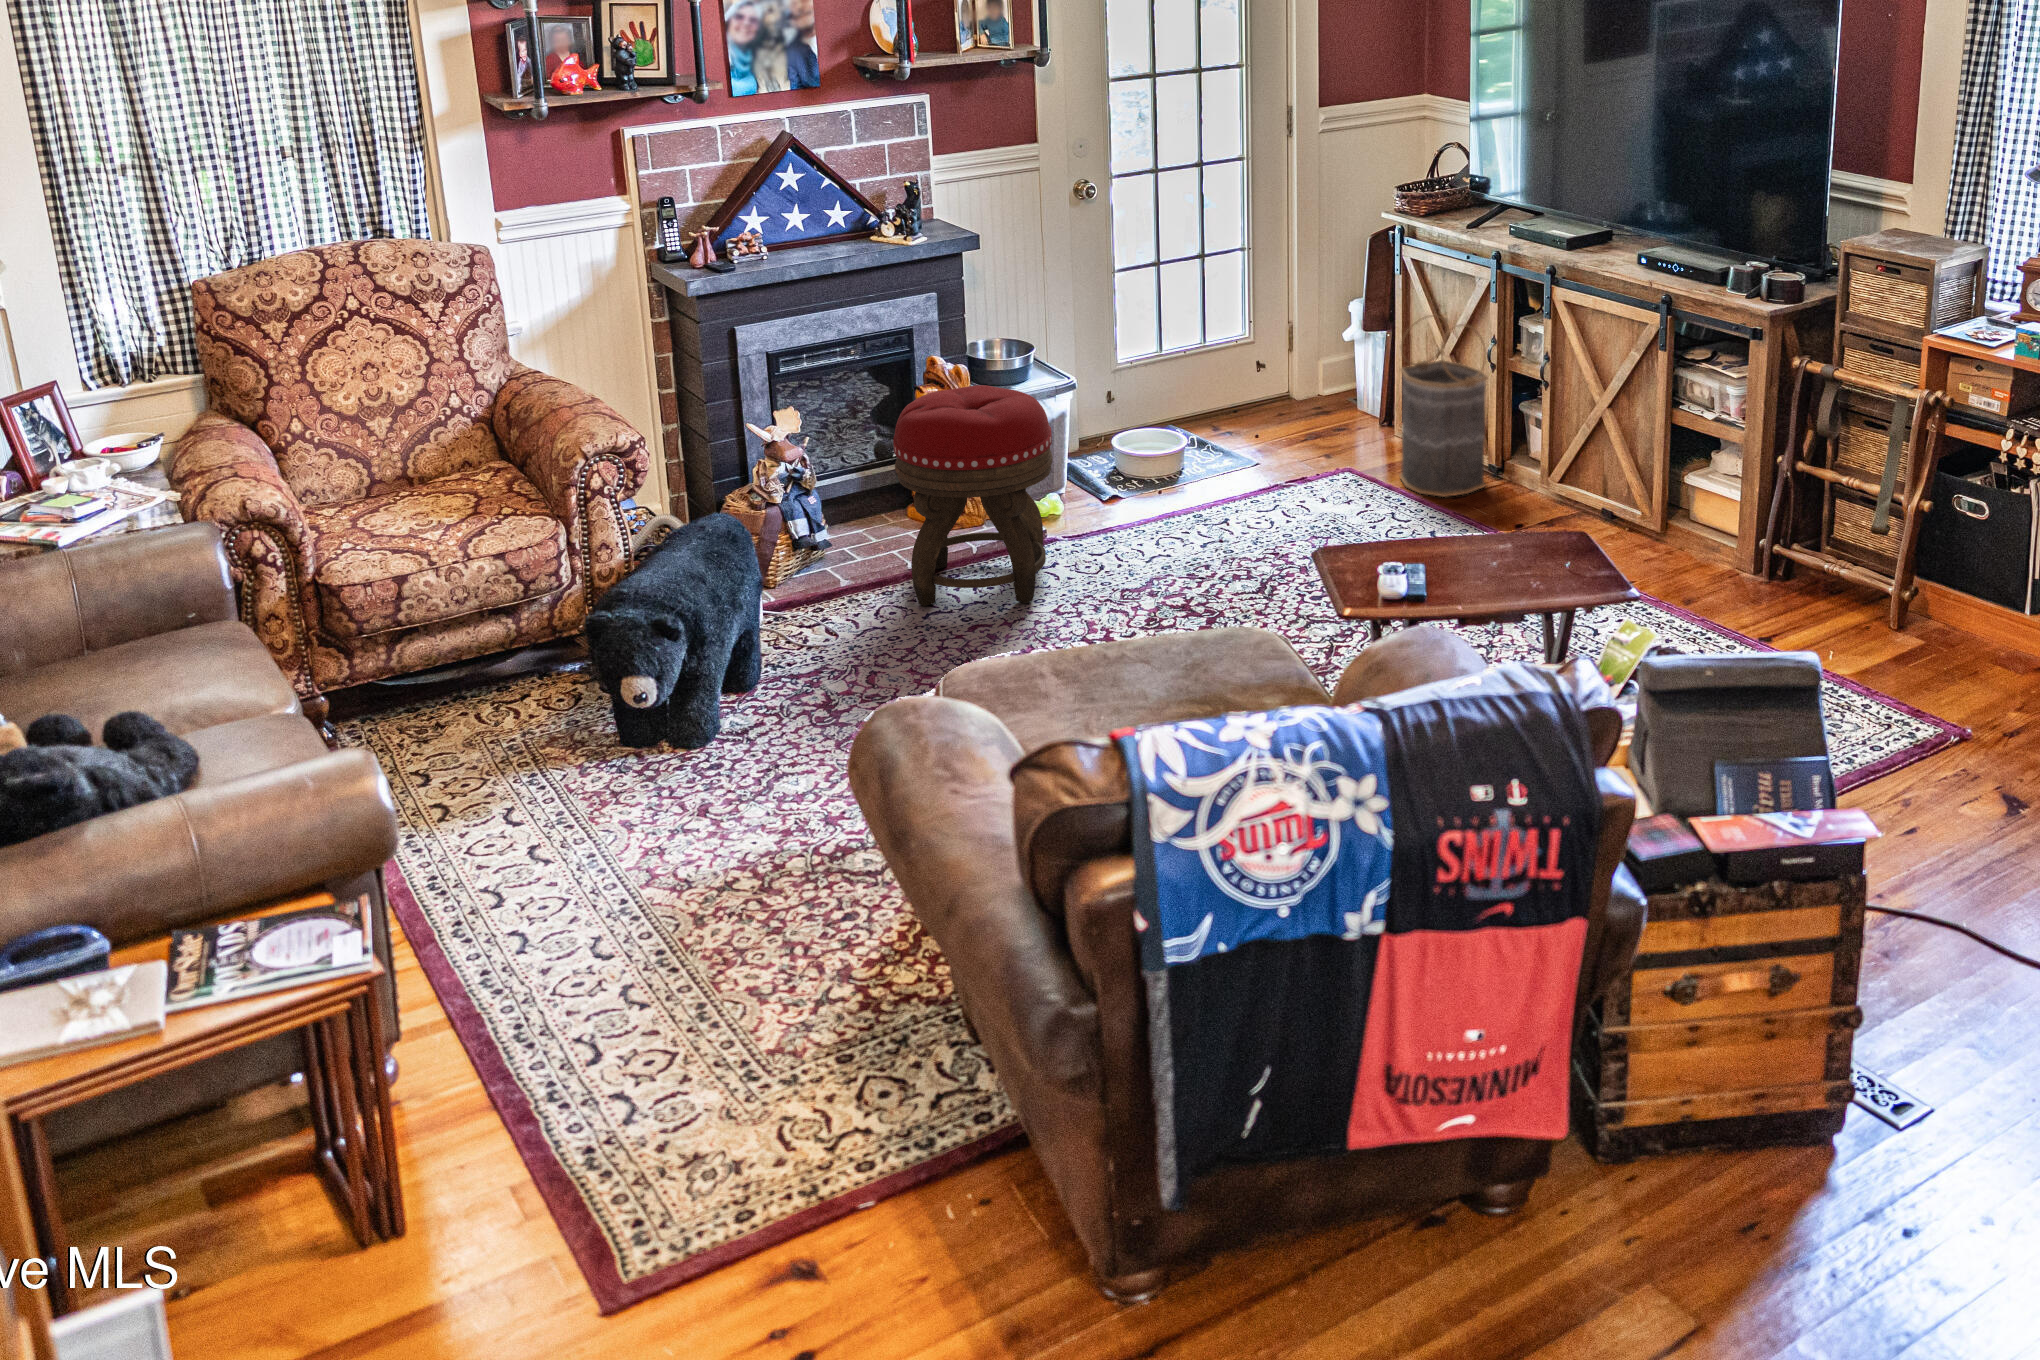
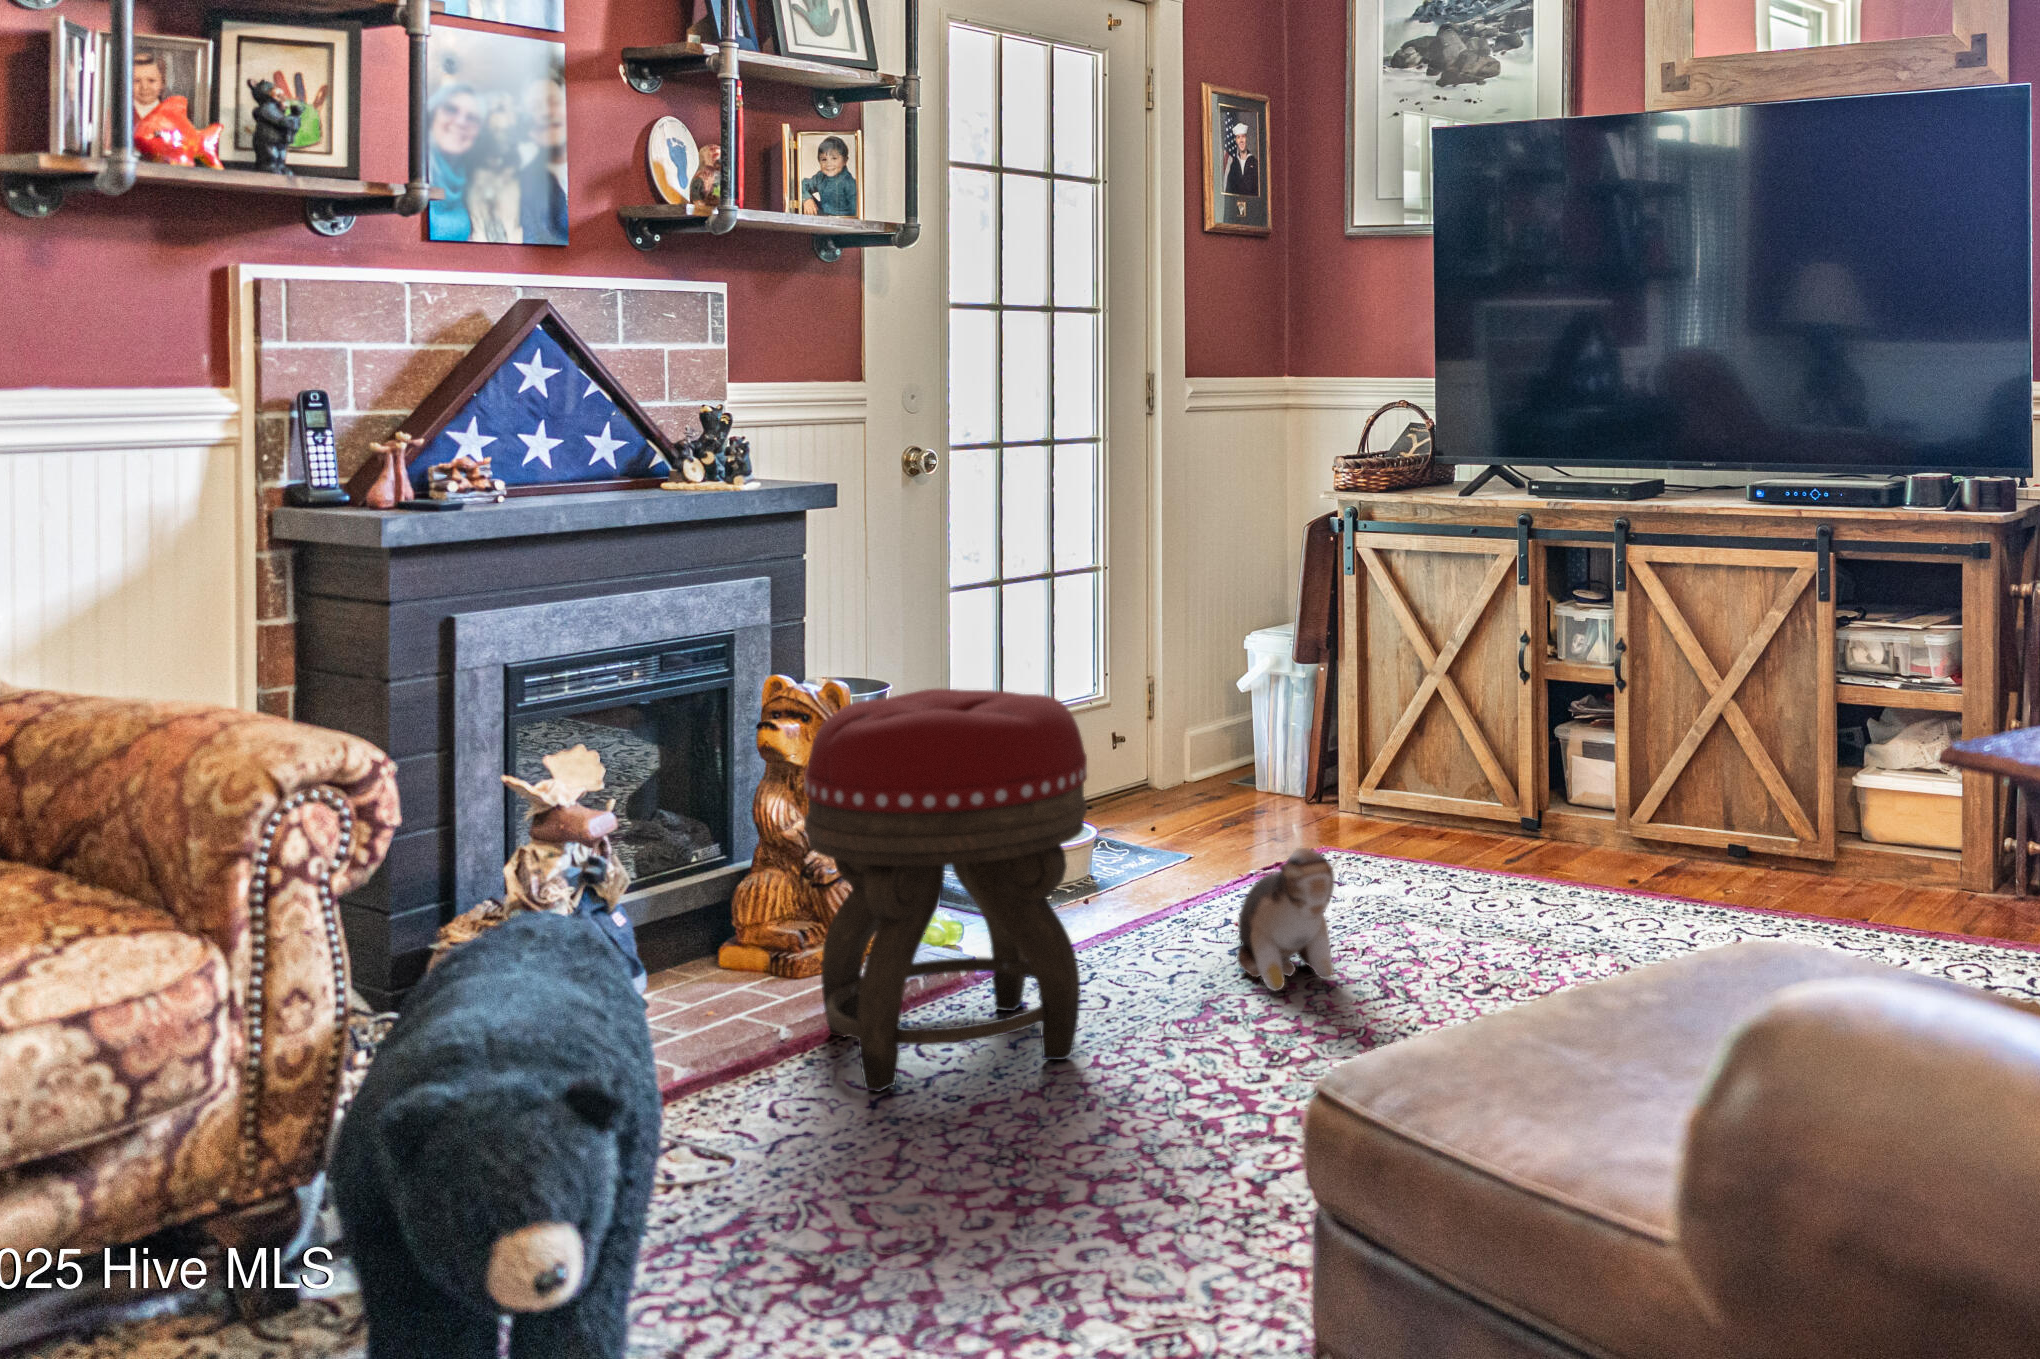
basket: present [1399,316,1488,497] -> none [1430,600,1558,857]
plush toy: none [1168,498,1224,578] -> present [1237,848,1341,991]

